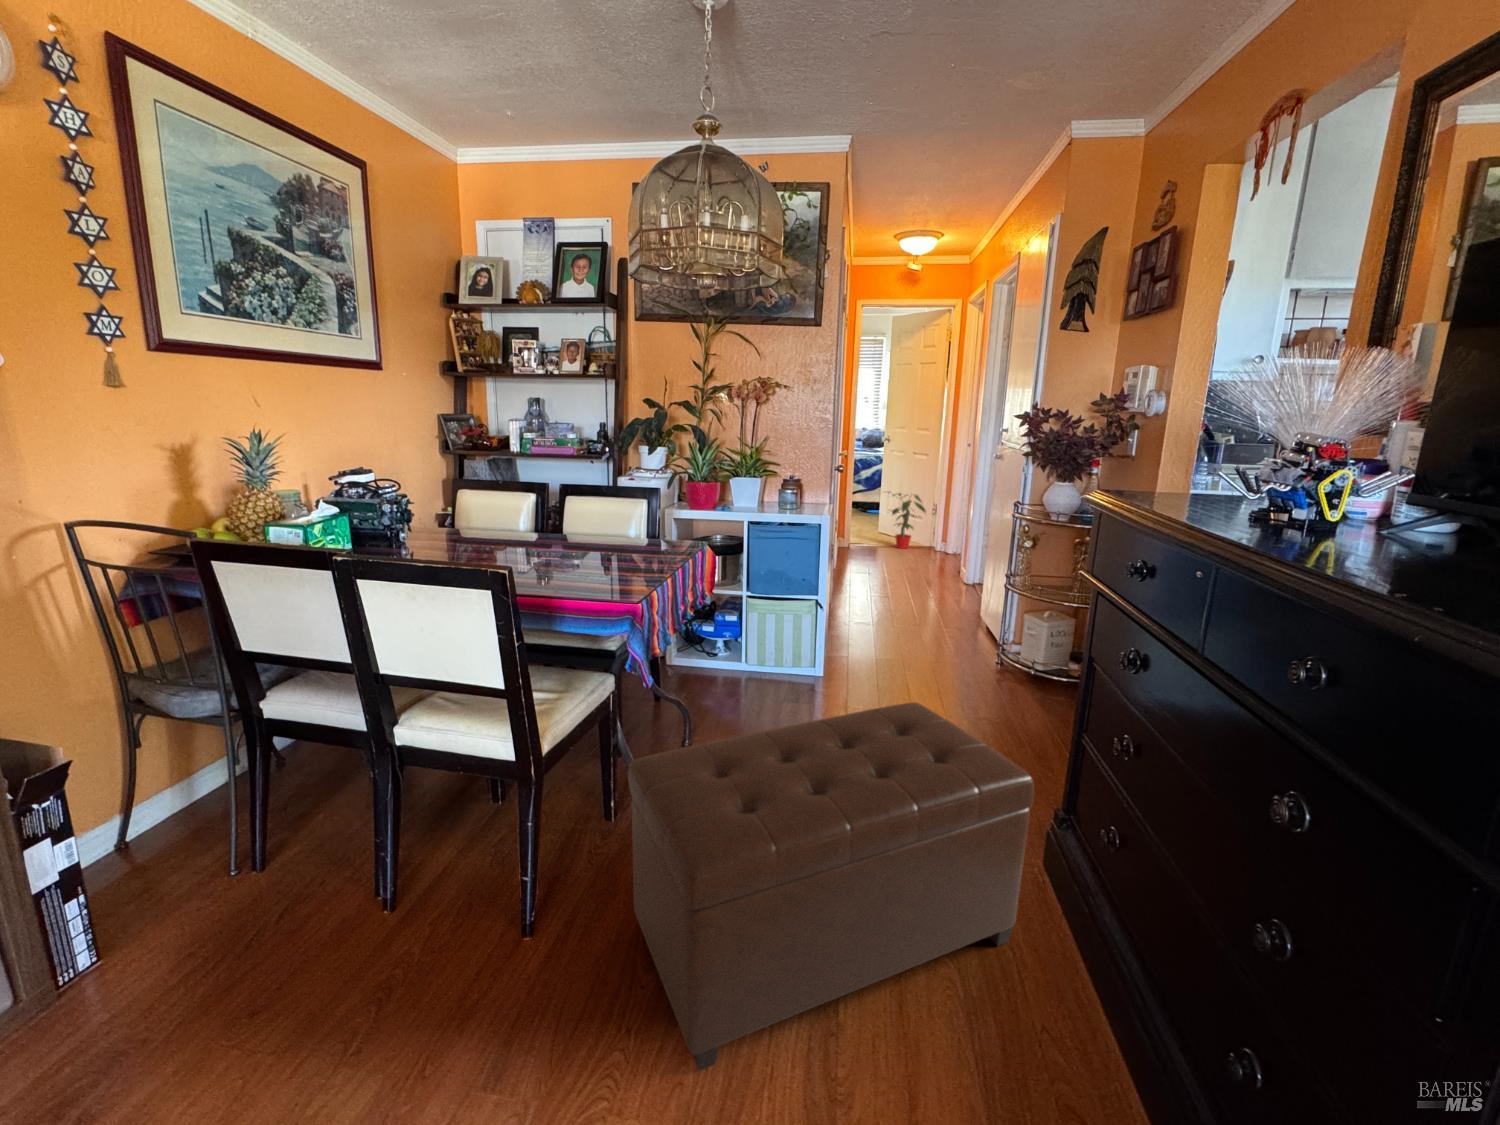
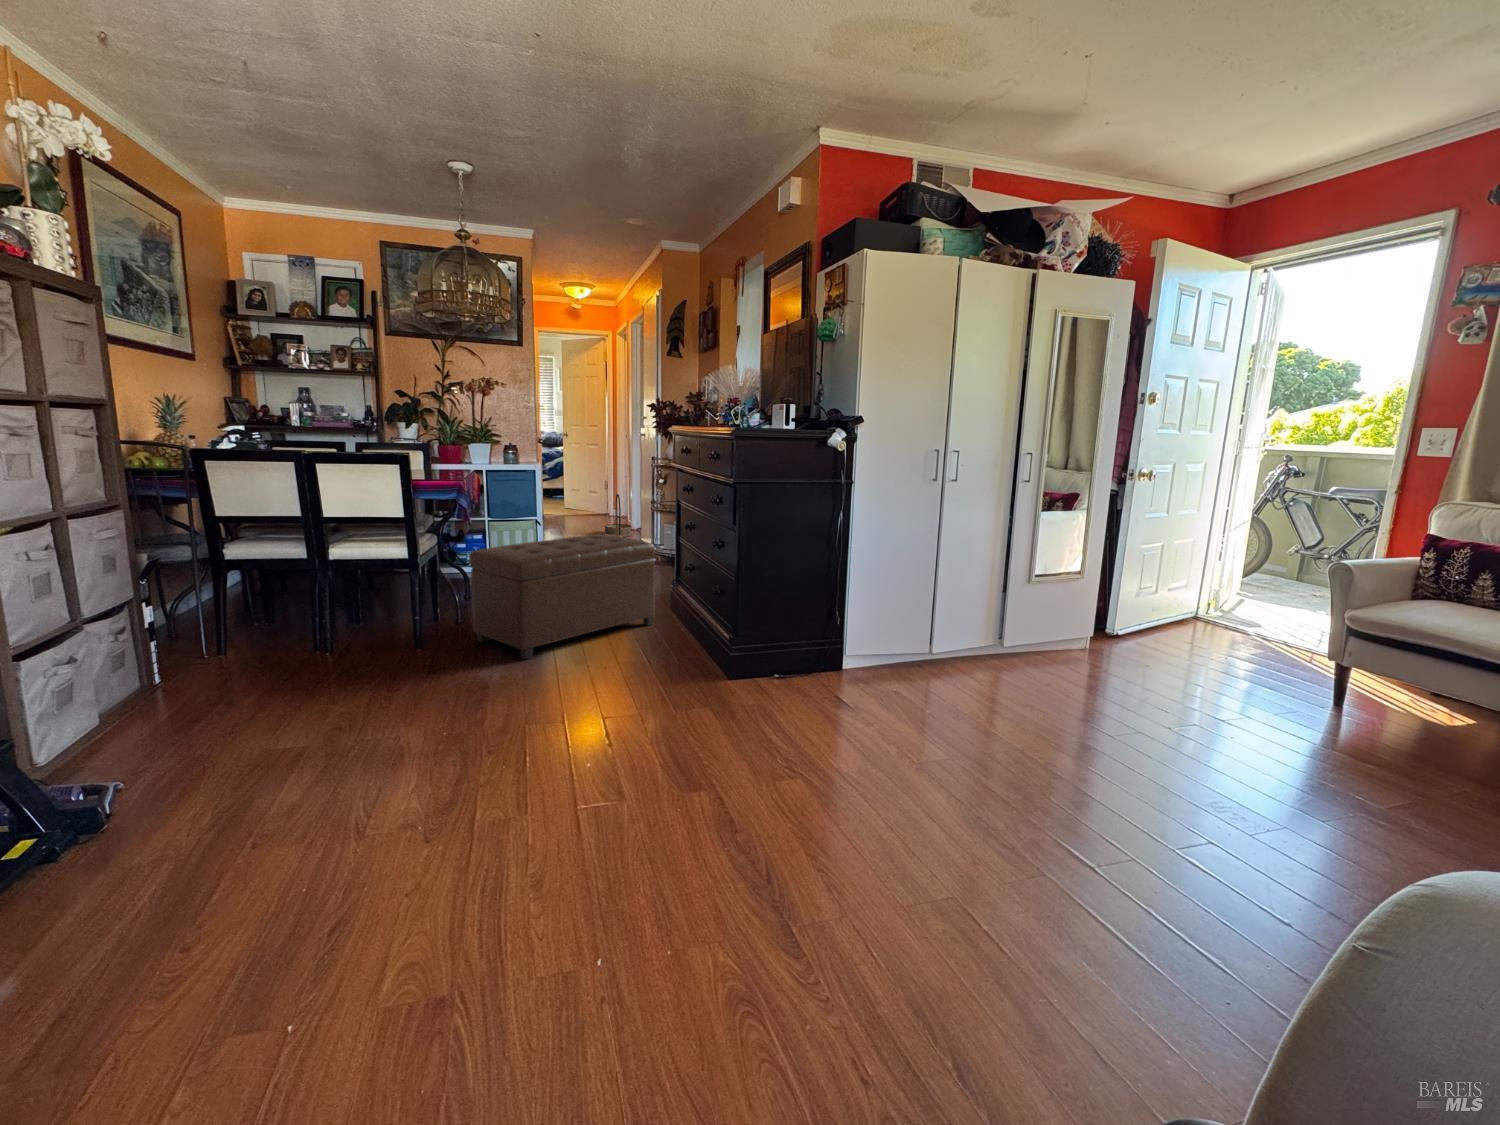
potted plant: present [892,493,926,549] -> none [564,473,602,516]
basket: none [924,536,964,599] -> present [605,494,632,537]

